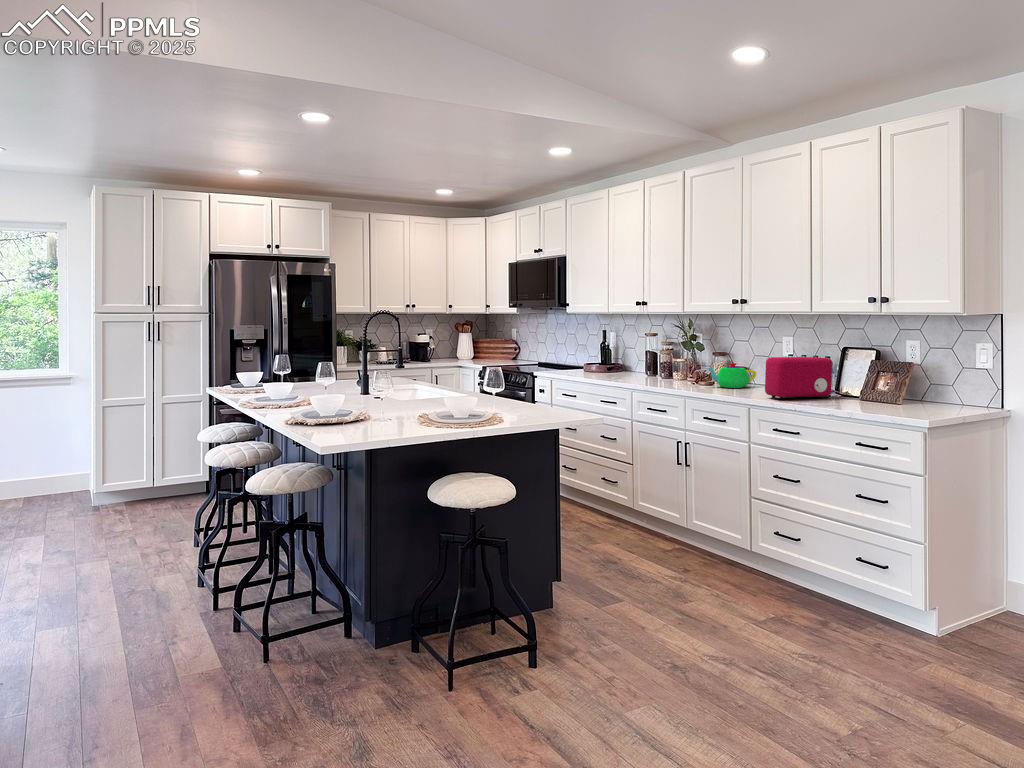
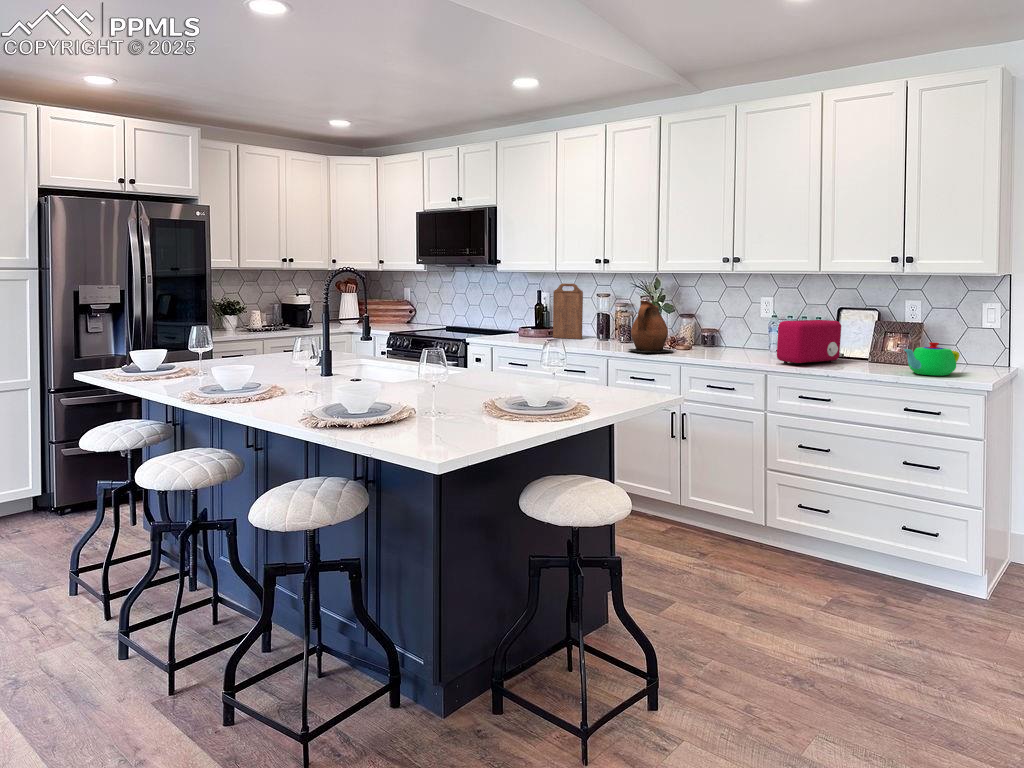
cutting board: none [610,324,634,375] -> present [553,283,583,339]
ceramic pitcher: none [649,338,691,387] -> present [629,300,673,352]
teapot: present [707,363,756,388] -> present [904,342,959,376]

